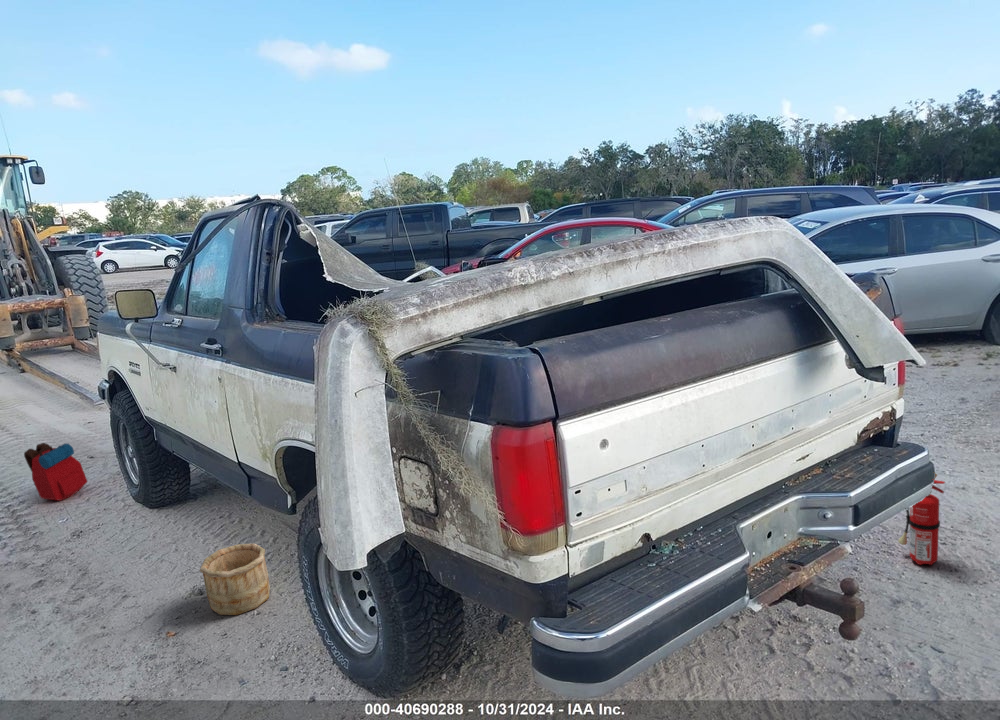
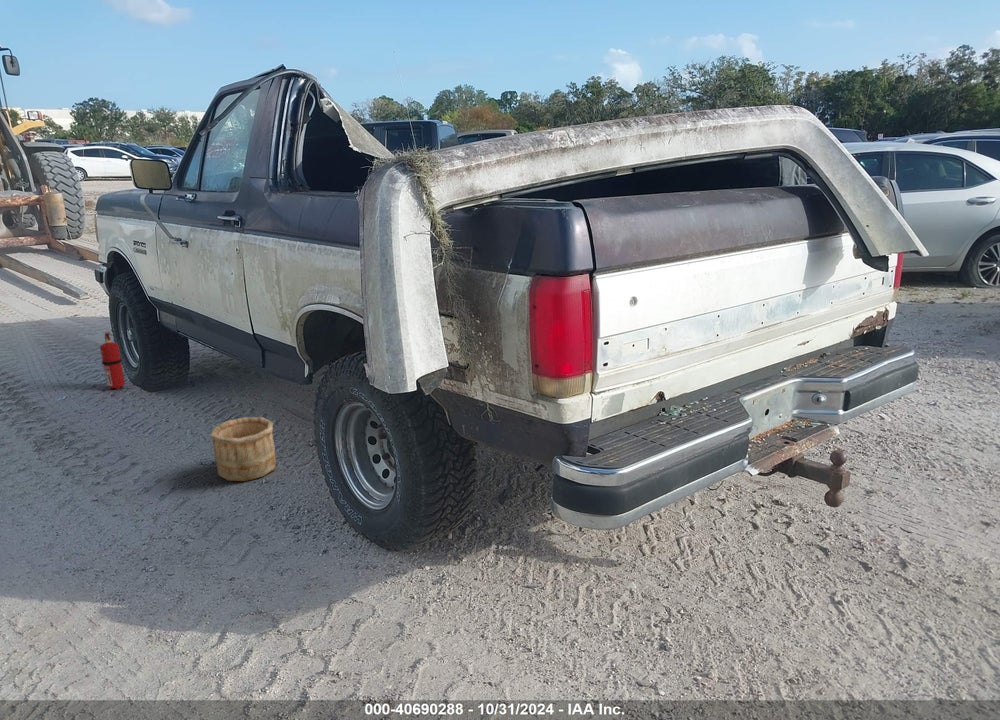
backpack: present [24,443,87,501] -> none [17,323,80,382]
fire extinguisher: present [898,474,945,565] -> present [100,333,125,389]

